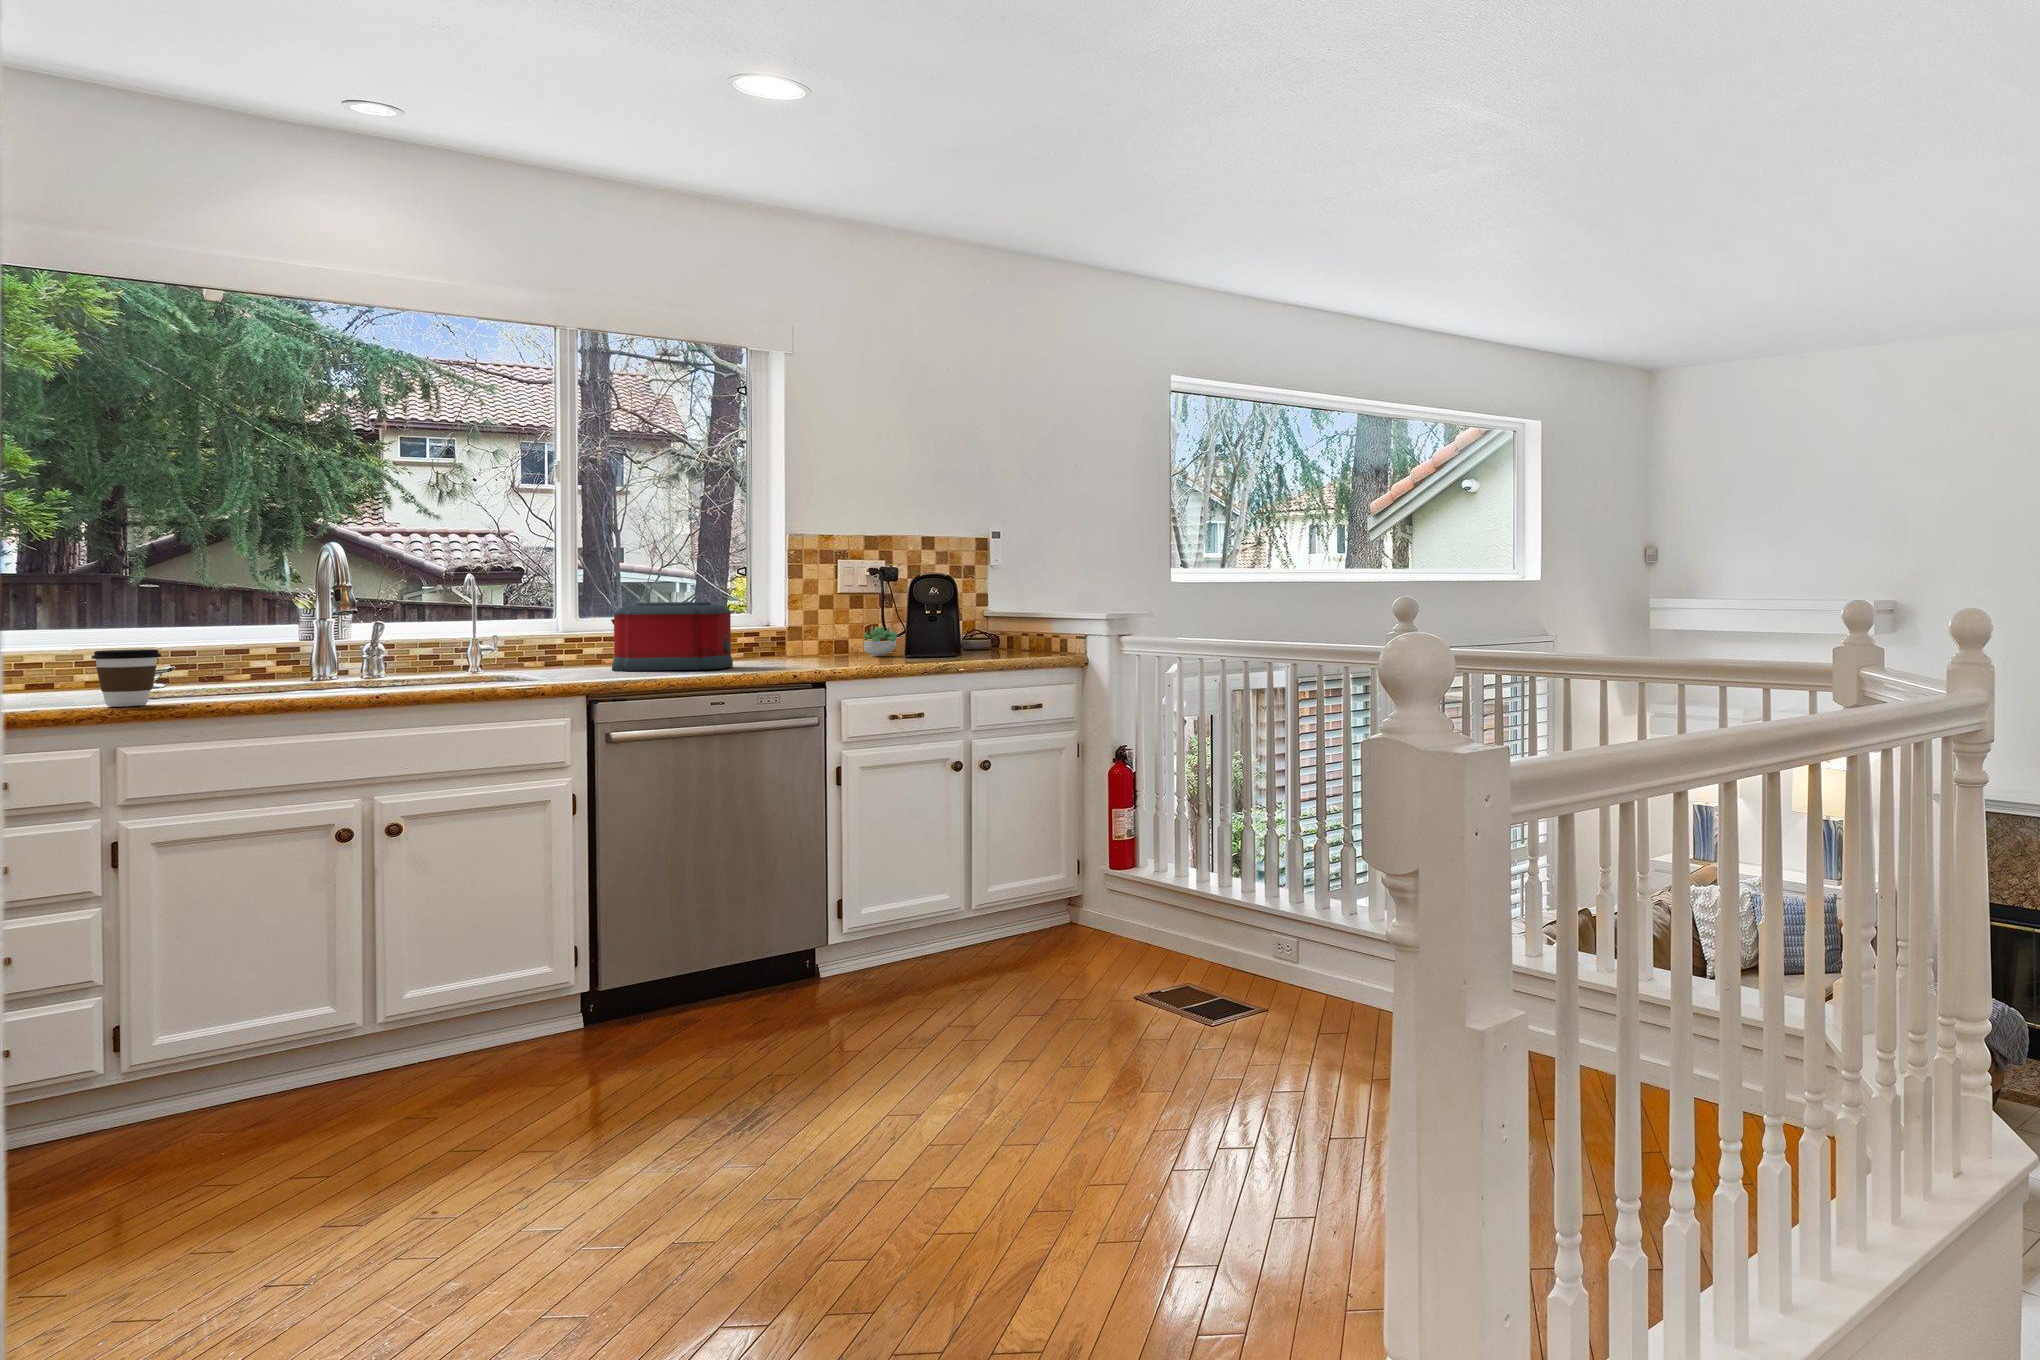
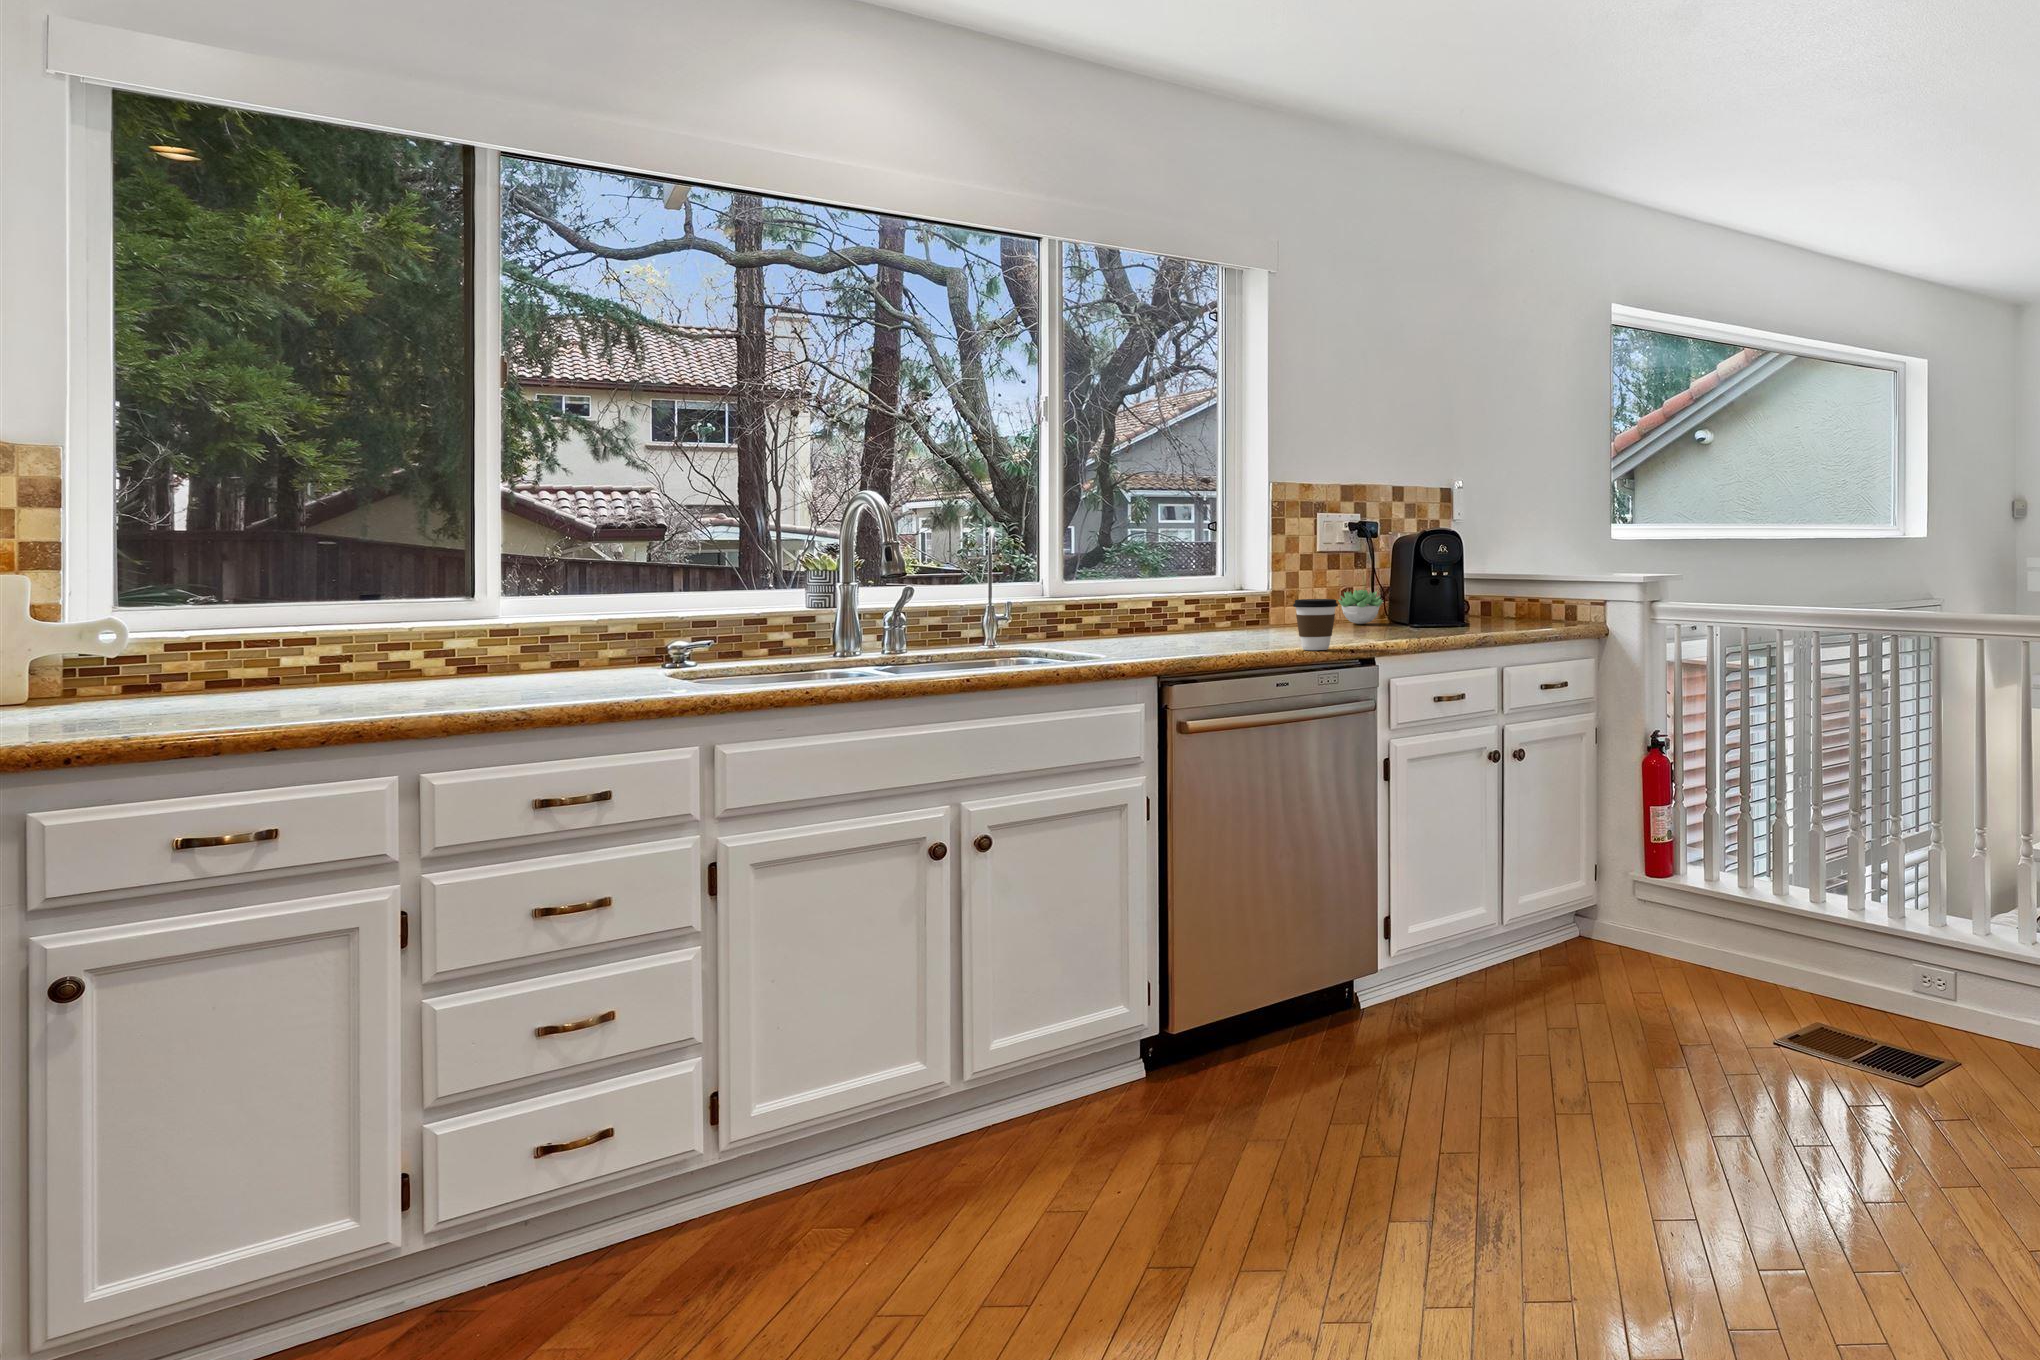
toaster: present [611,602,733,671] -> none [1125,562,1253,643]
coffee cup: present [91,649,161,707] -> present [1293,599,1338,650]

